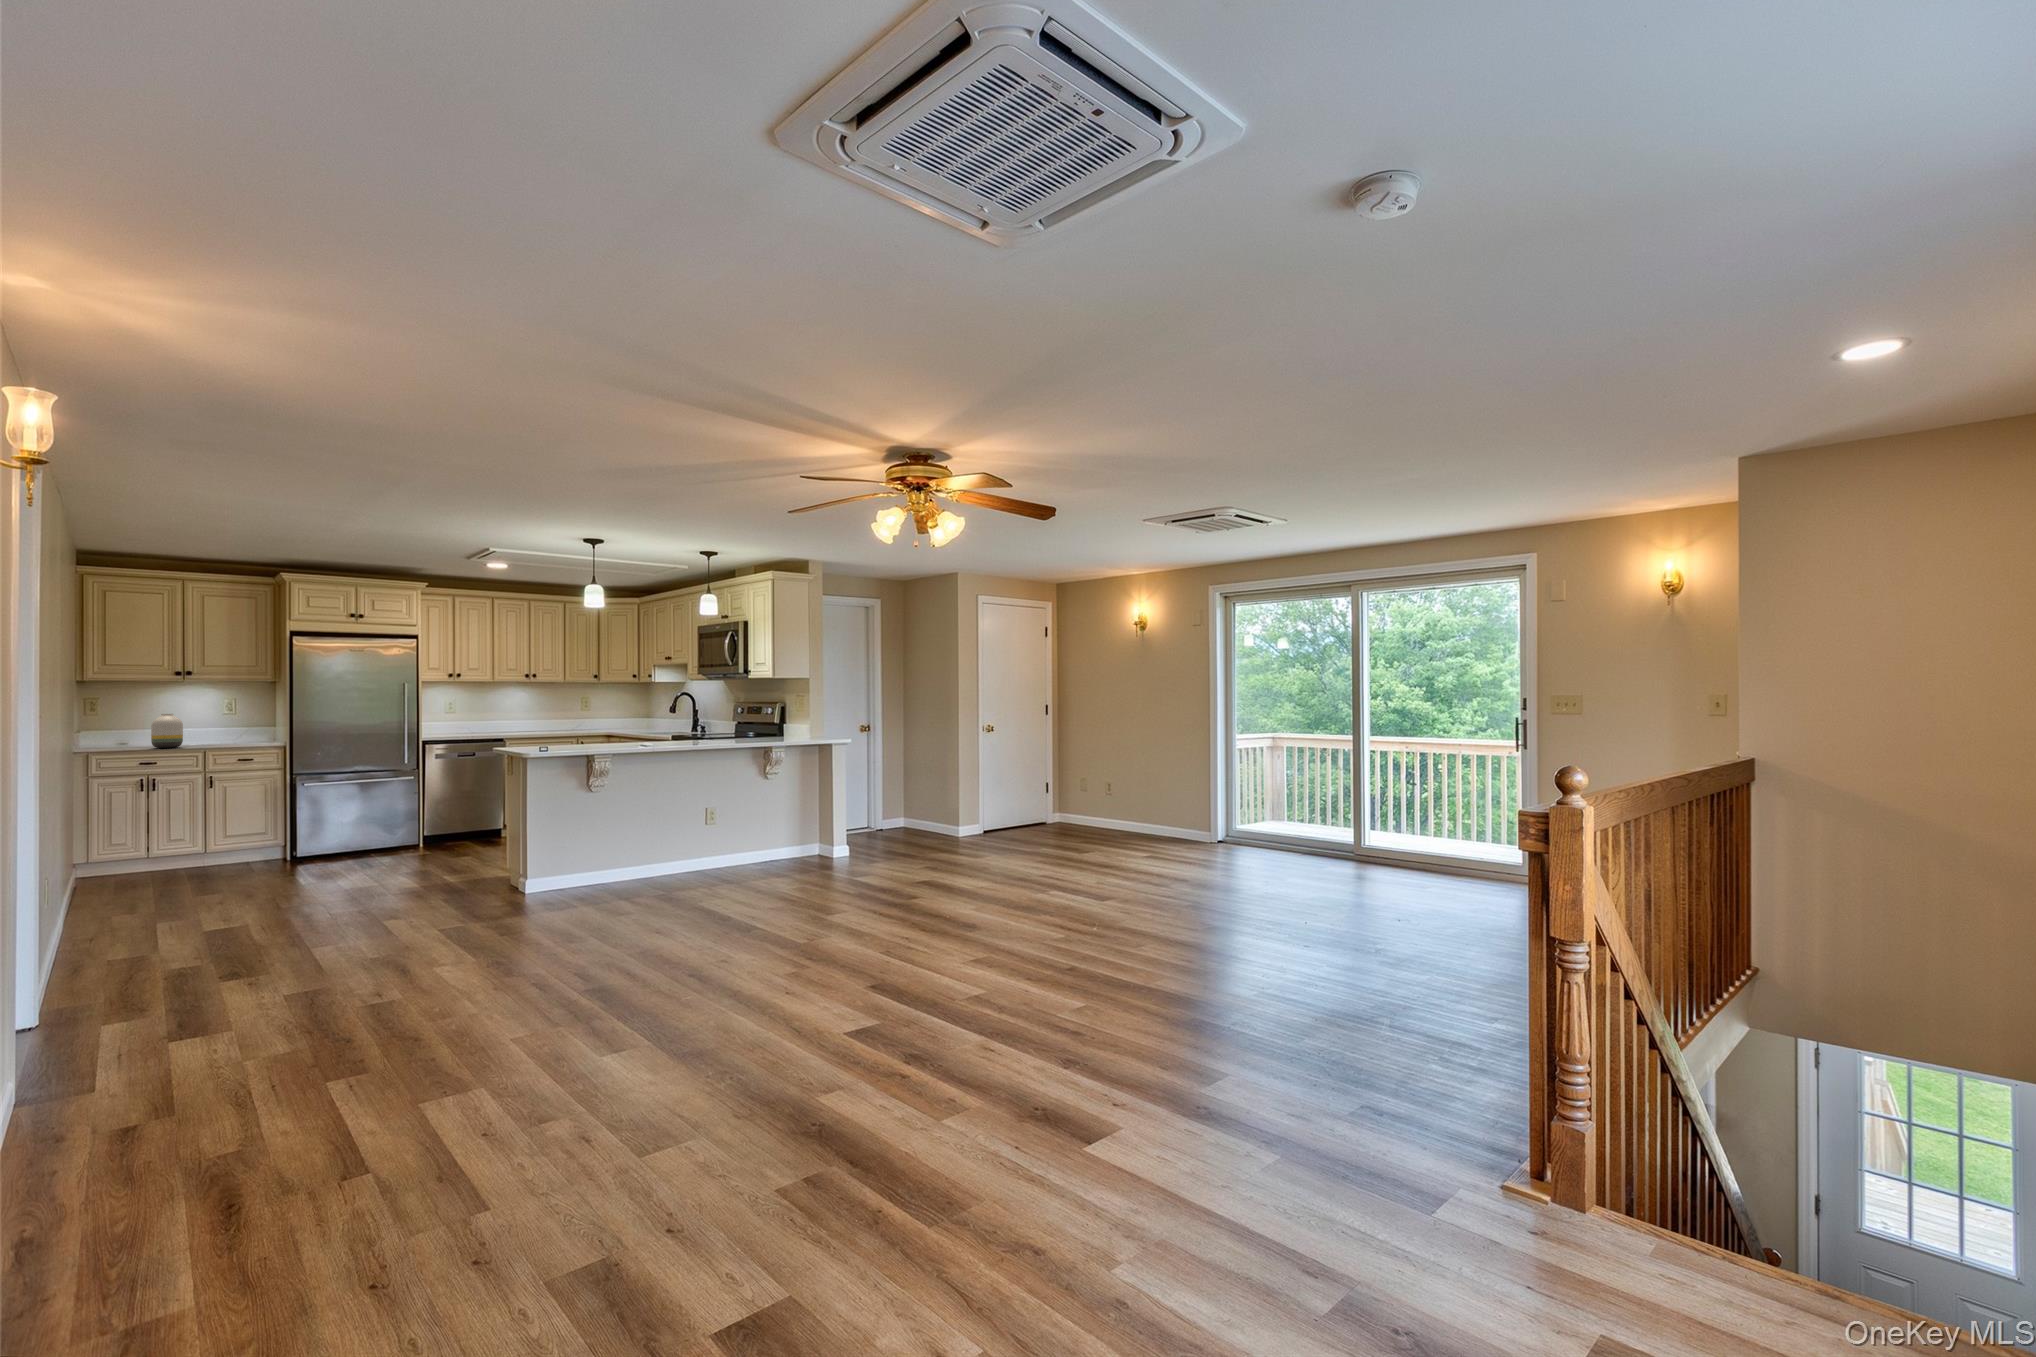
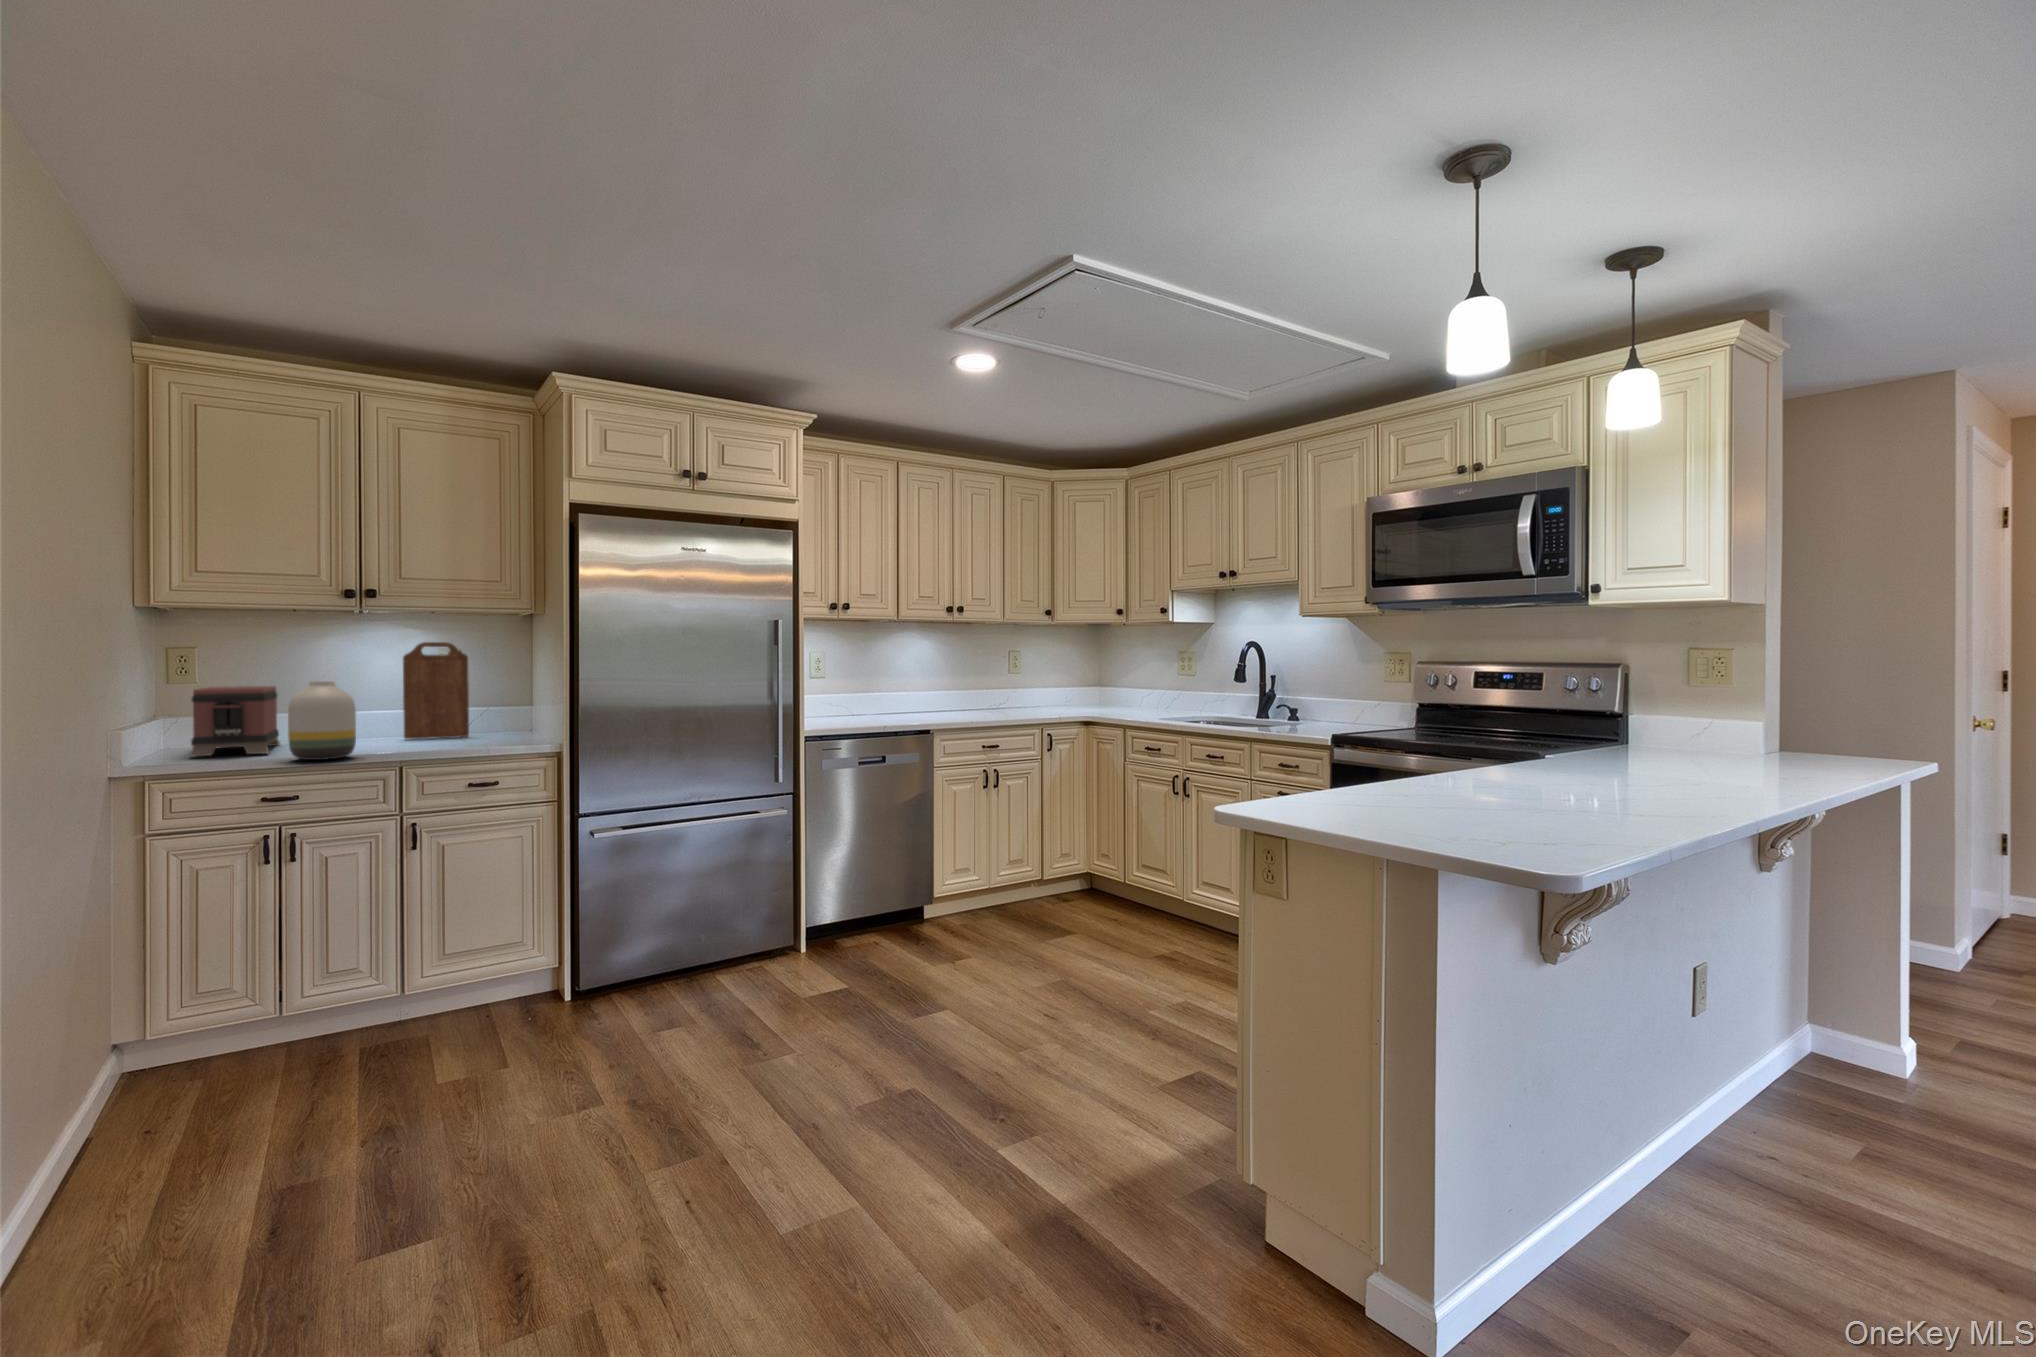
cutting board: none [206,696,241,743] -> present [403,642,469,739]
toaster: none [103,718,144,748] -> present [190,686,280,757]

